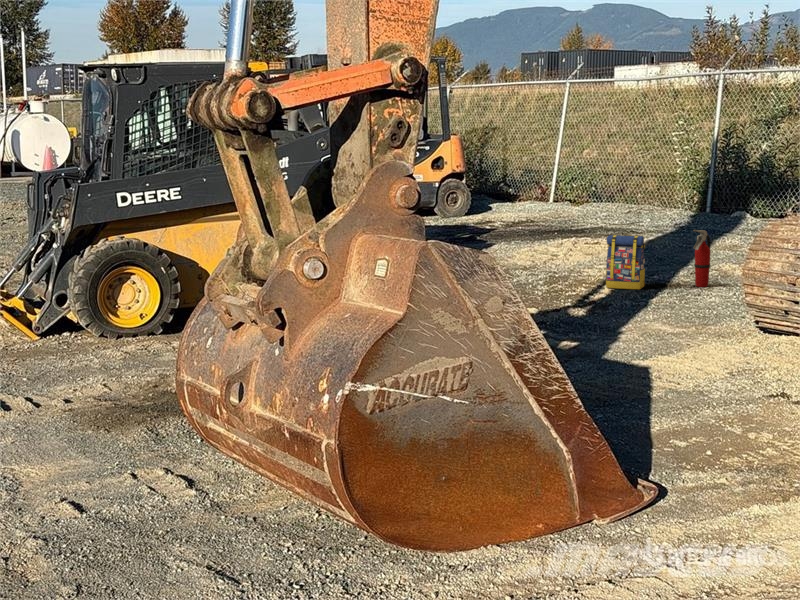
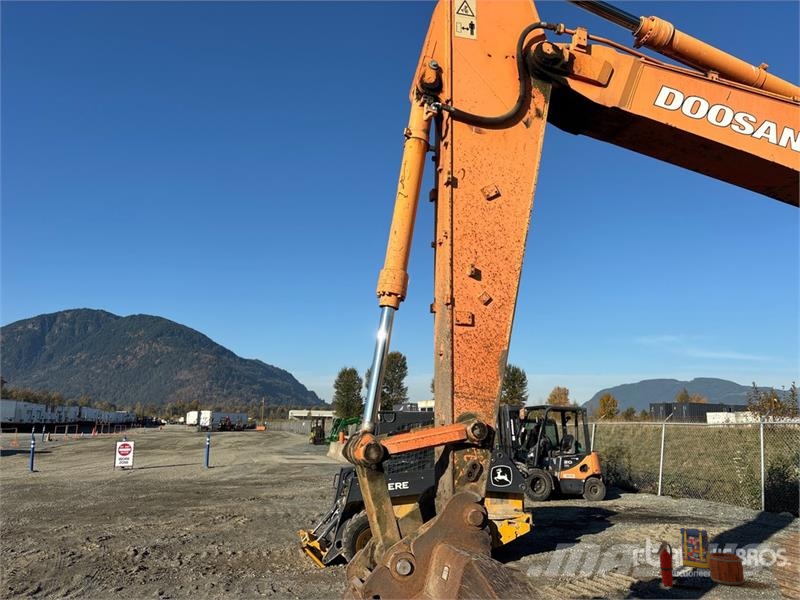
fire extinguisher: present [694,230,711,287] -> present [655,540,673,586]
bucket: none [647,263,692,305] -> present [709,552,744,585]

